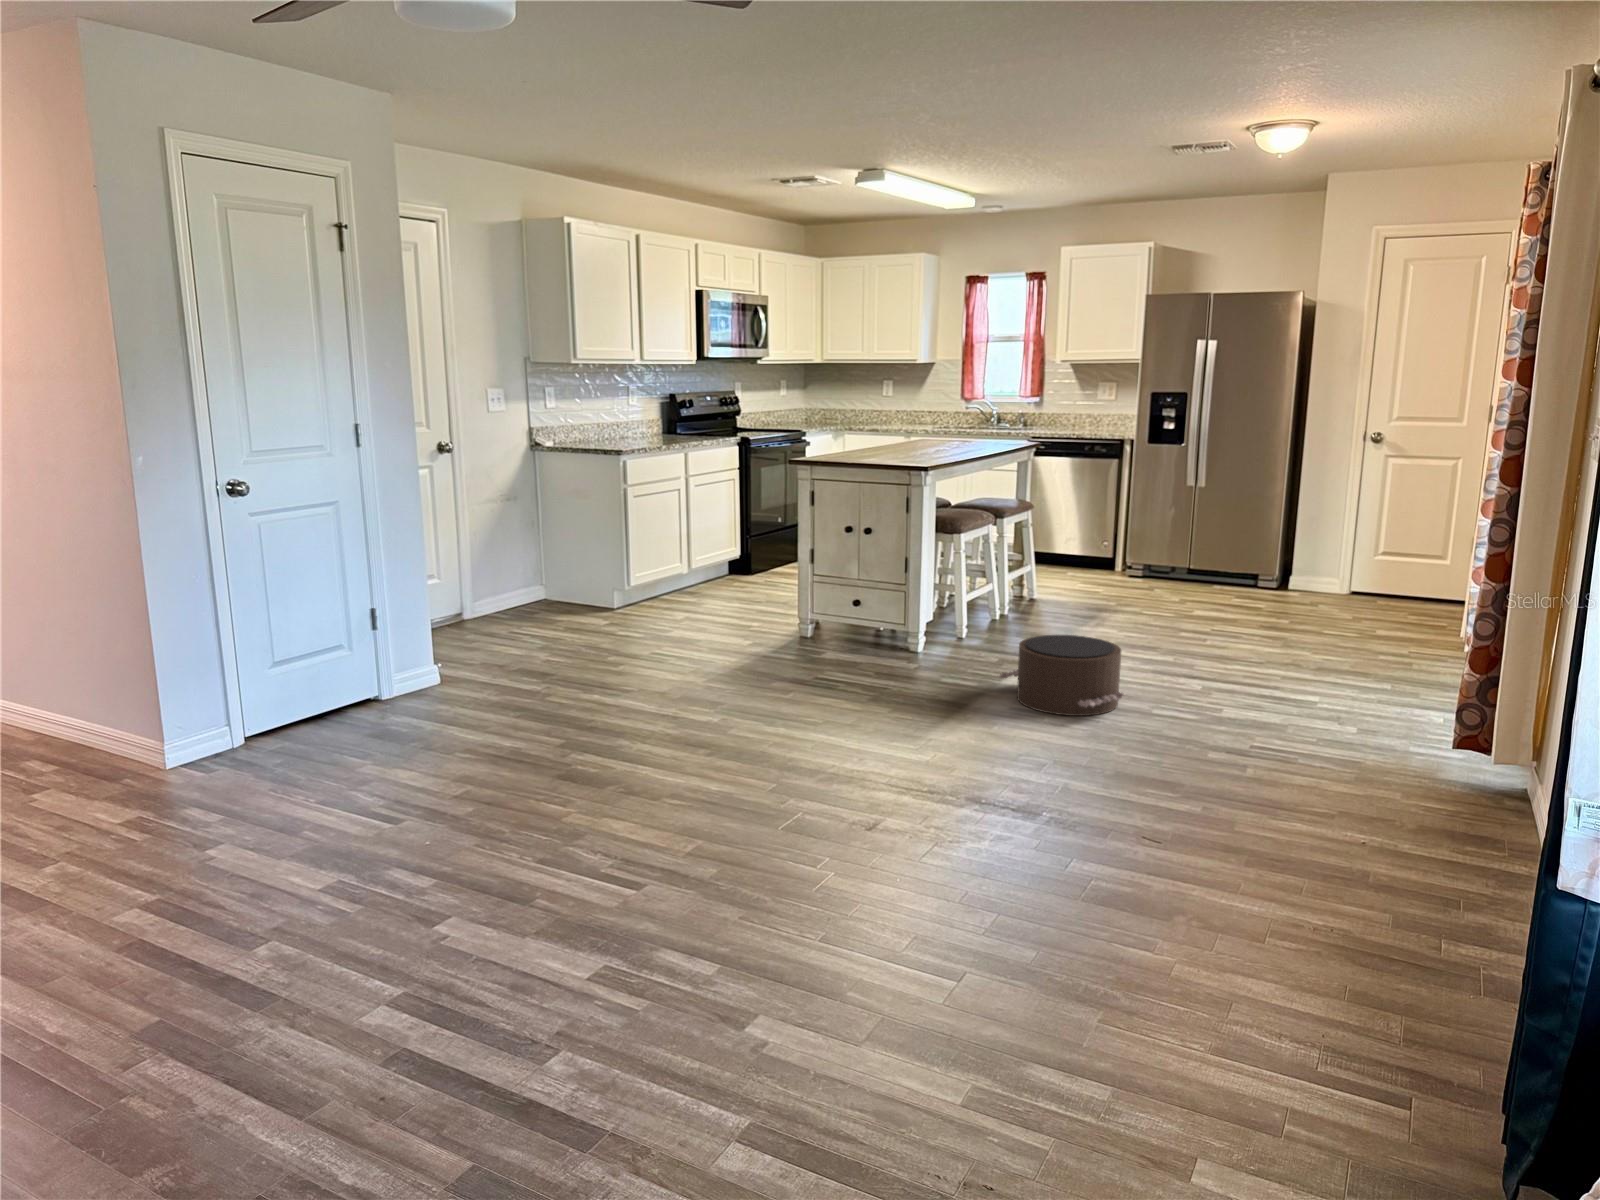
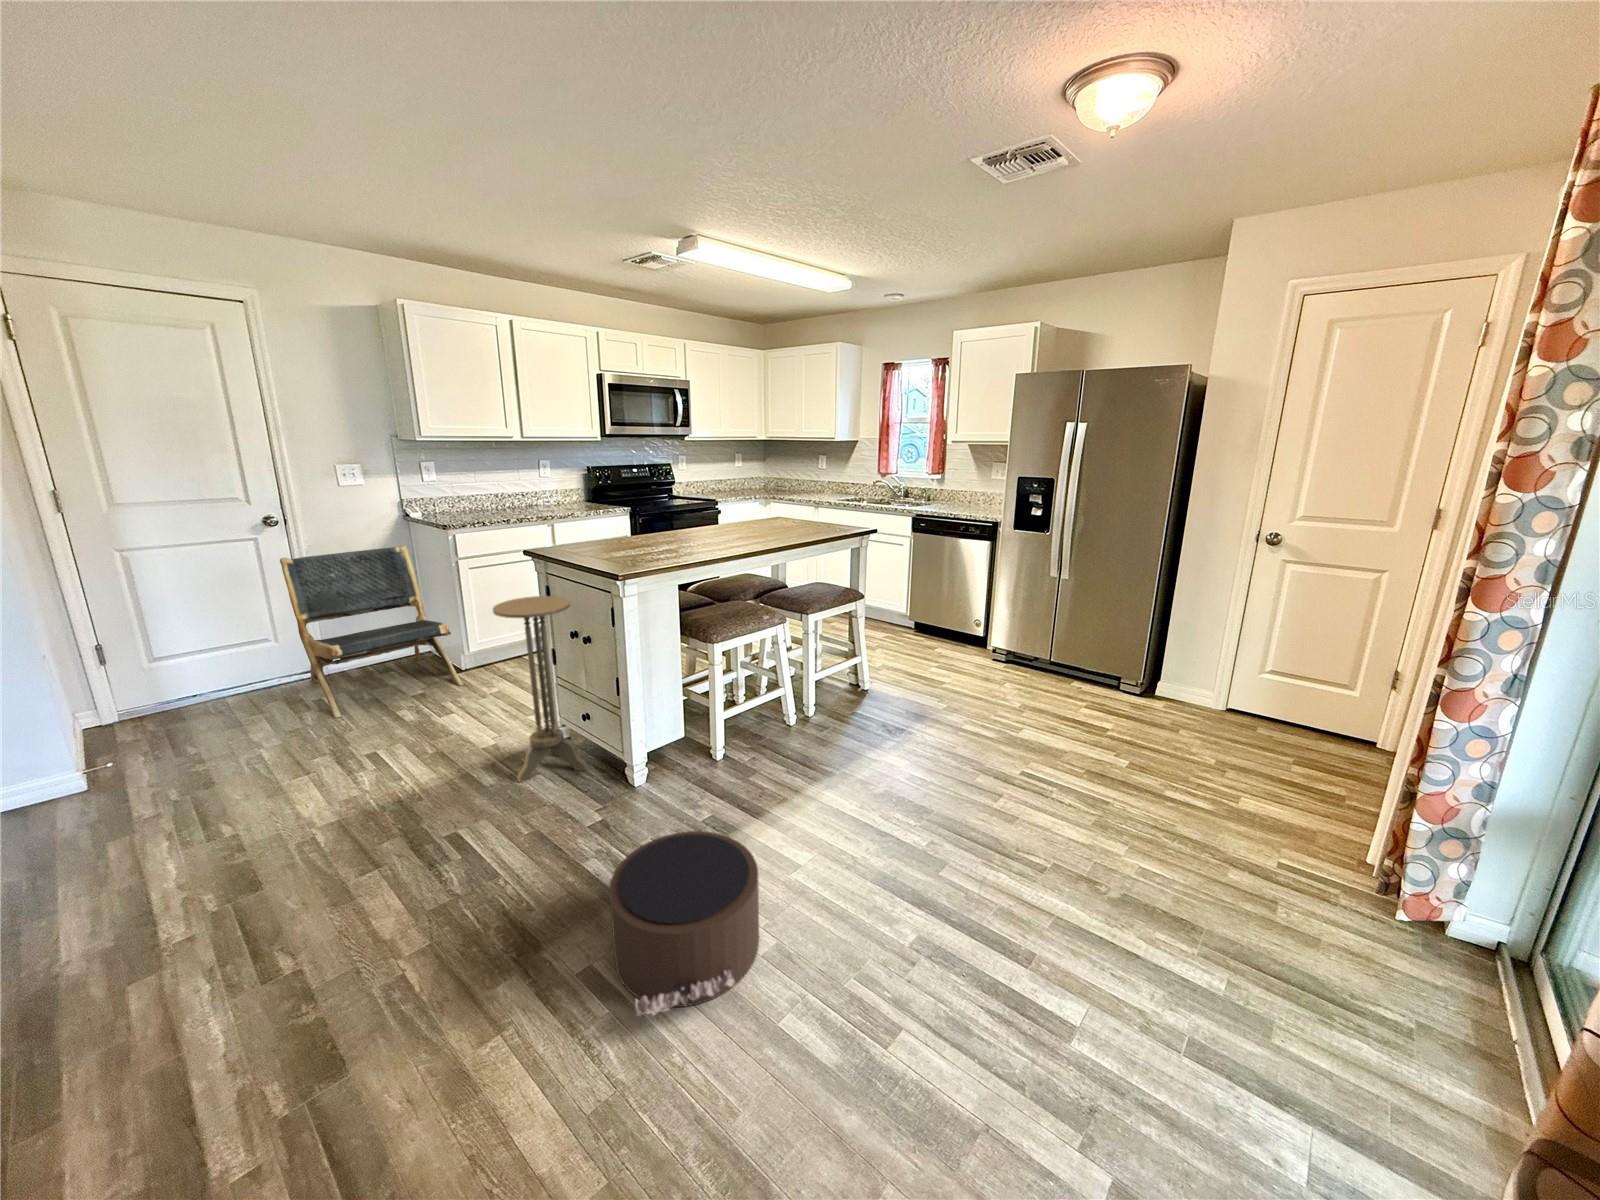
lounge chair: none [452,478,638,642] -> present [280,545,464,718]
side table: none [801,495,864,659] -> present [493,596,587,782]

